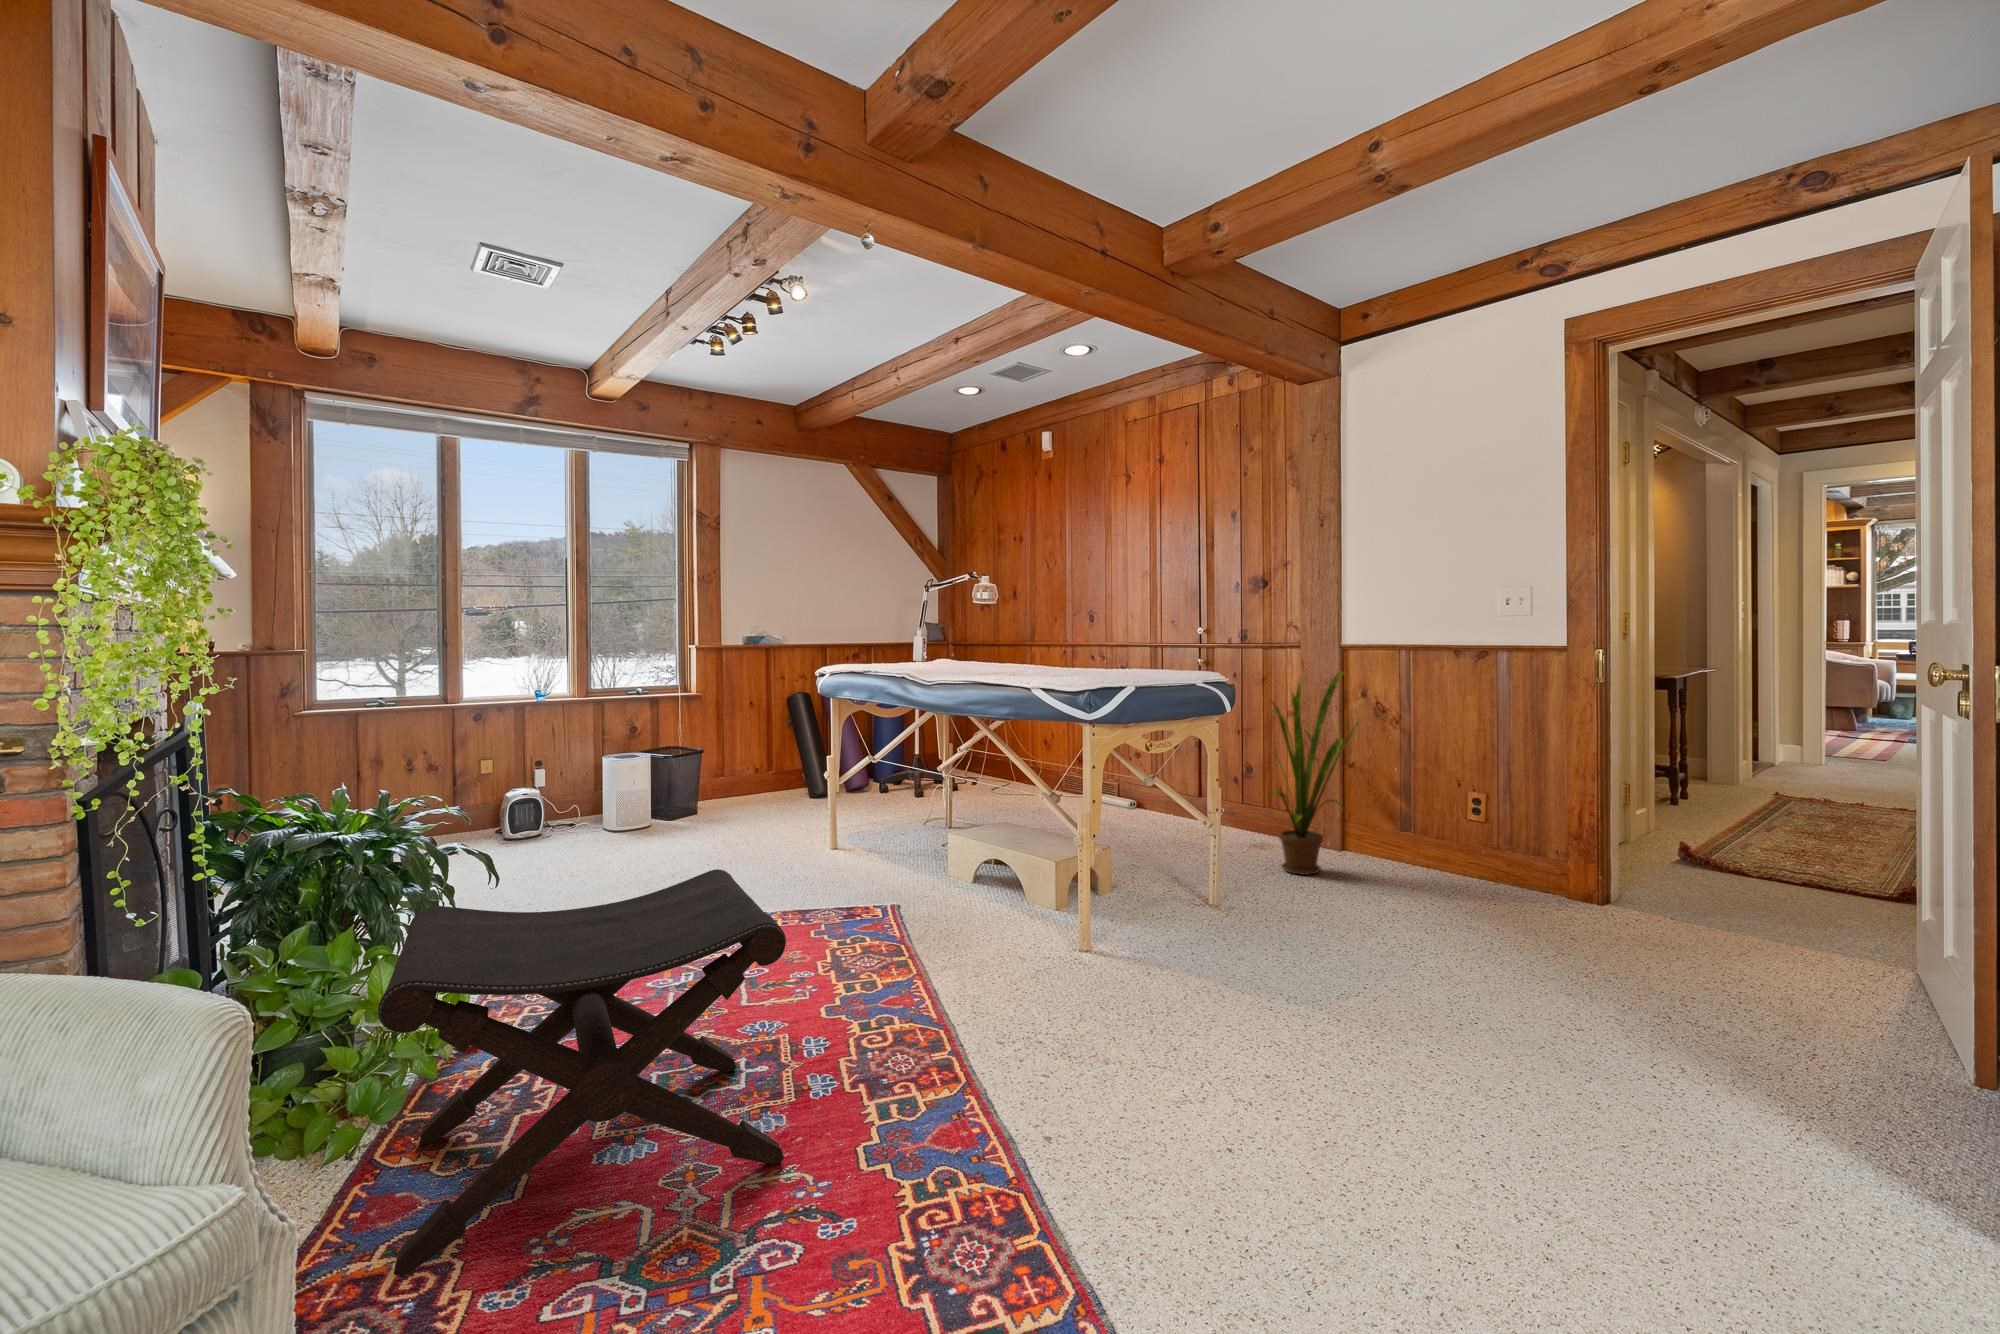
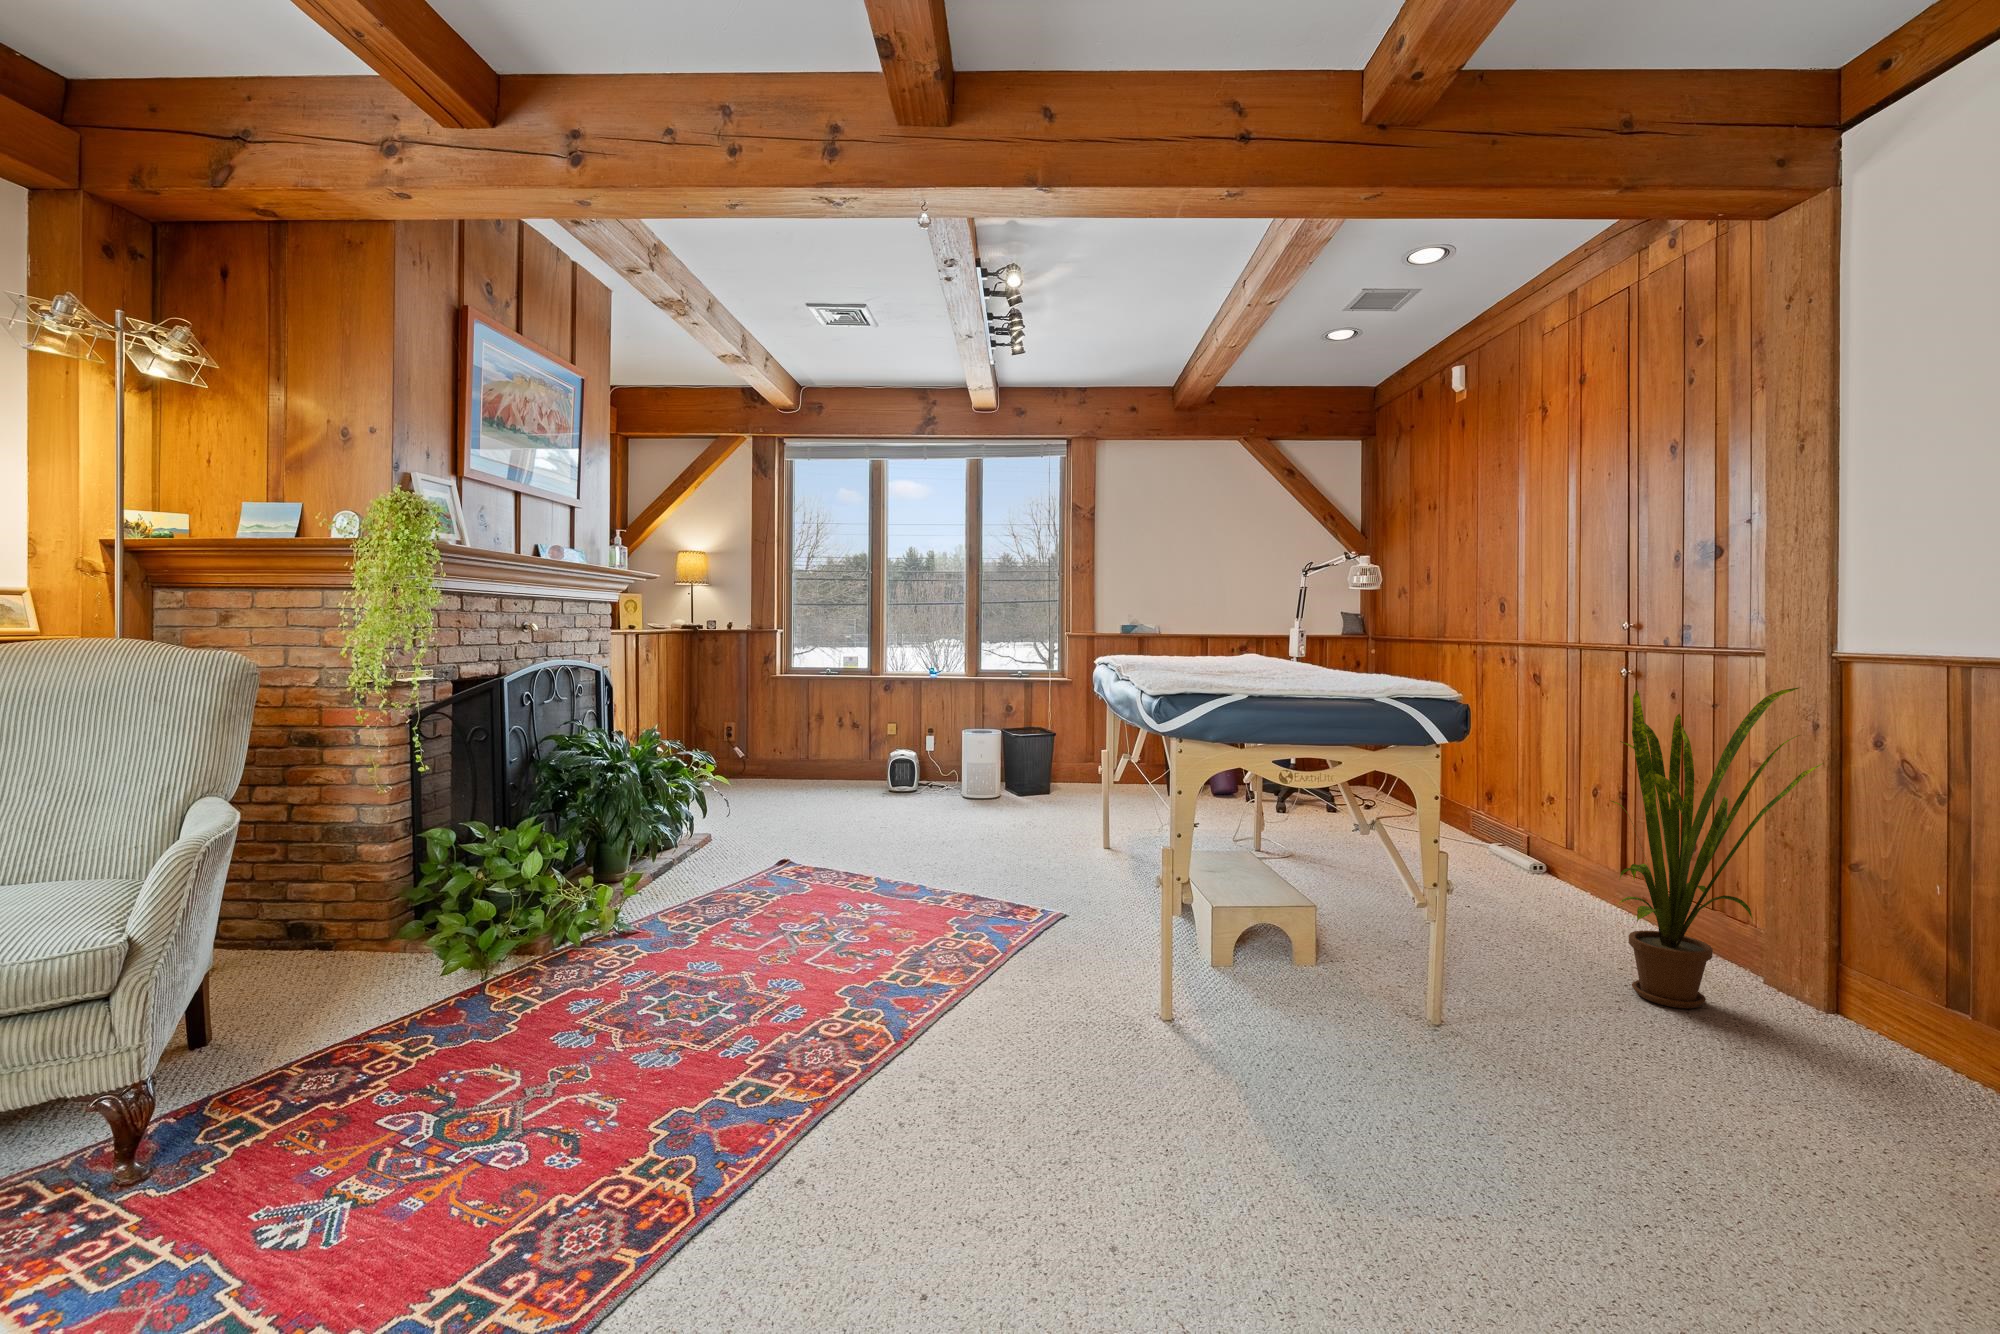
footstool: present [378,869,786,1275] -> none [355,815,723,1086]

